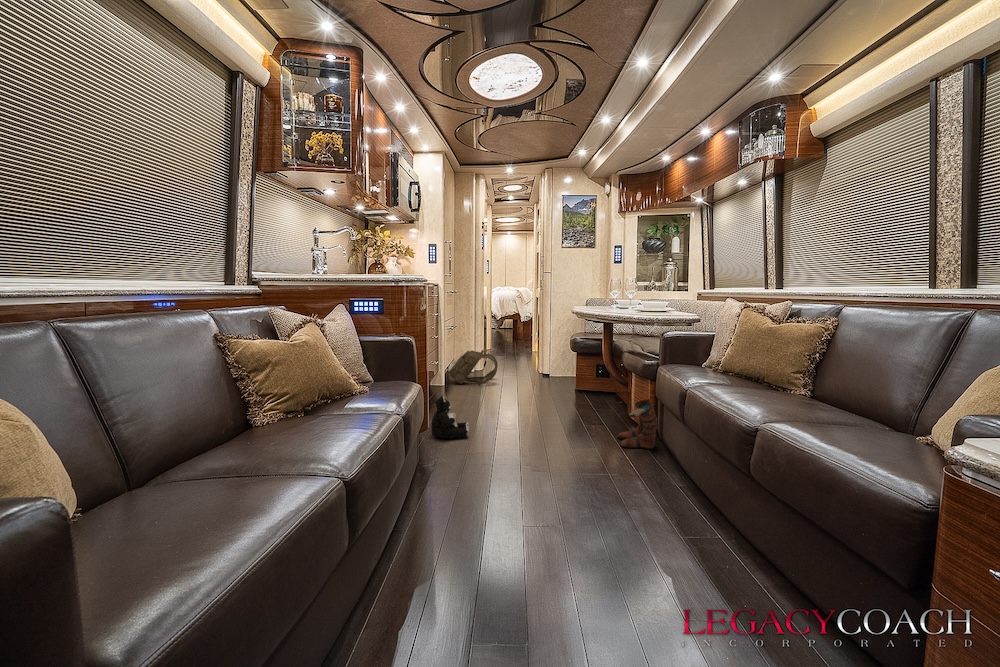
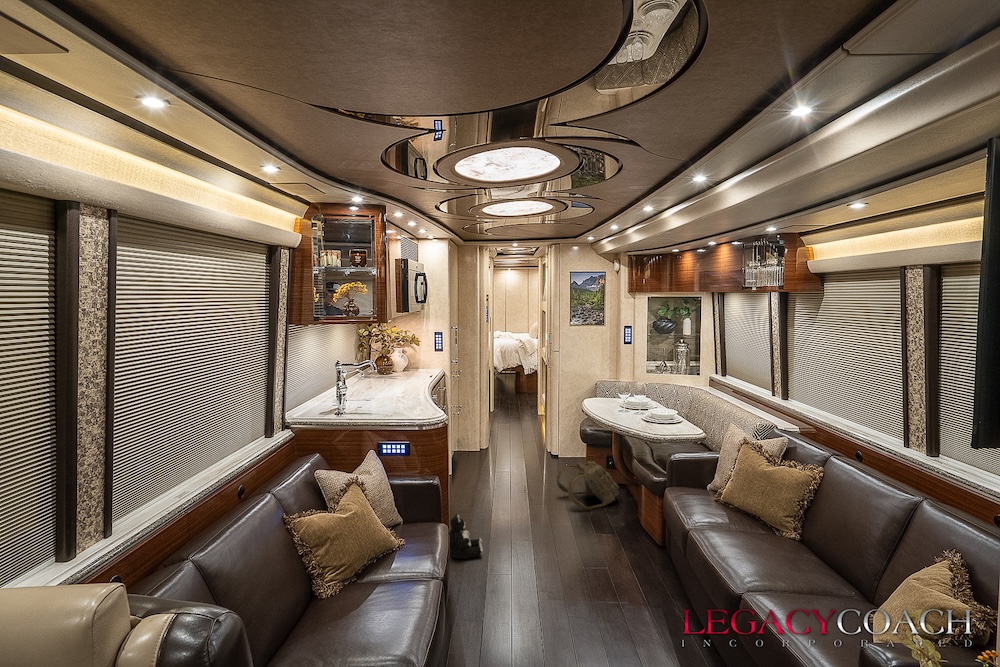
backpack: present [449,350,498,385] -> present [557,461,619,510]
boots: present [617,399,658,449] -> none [626,521,664,574]

